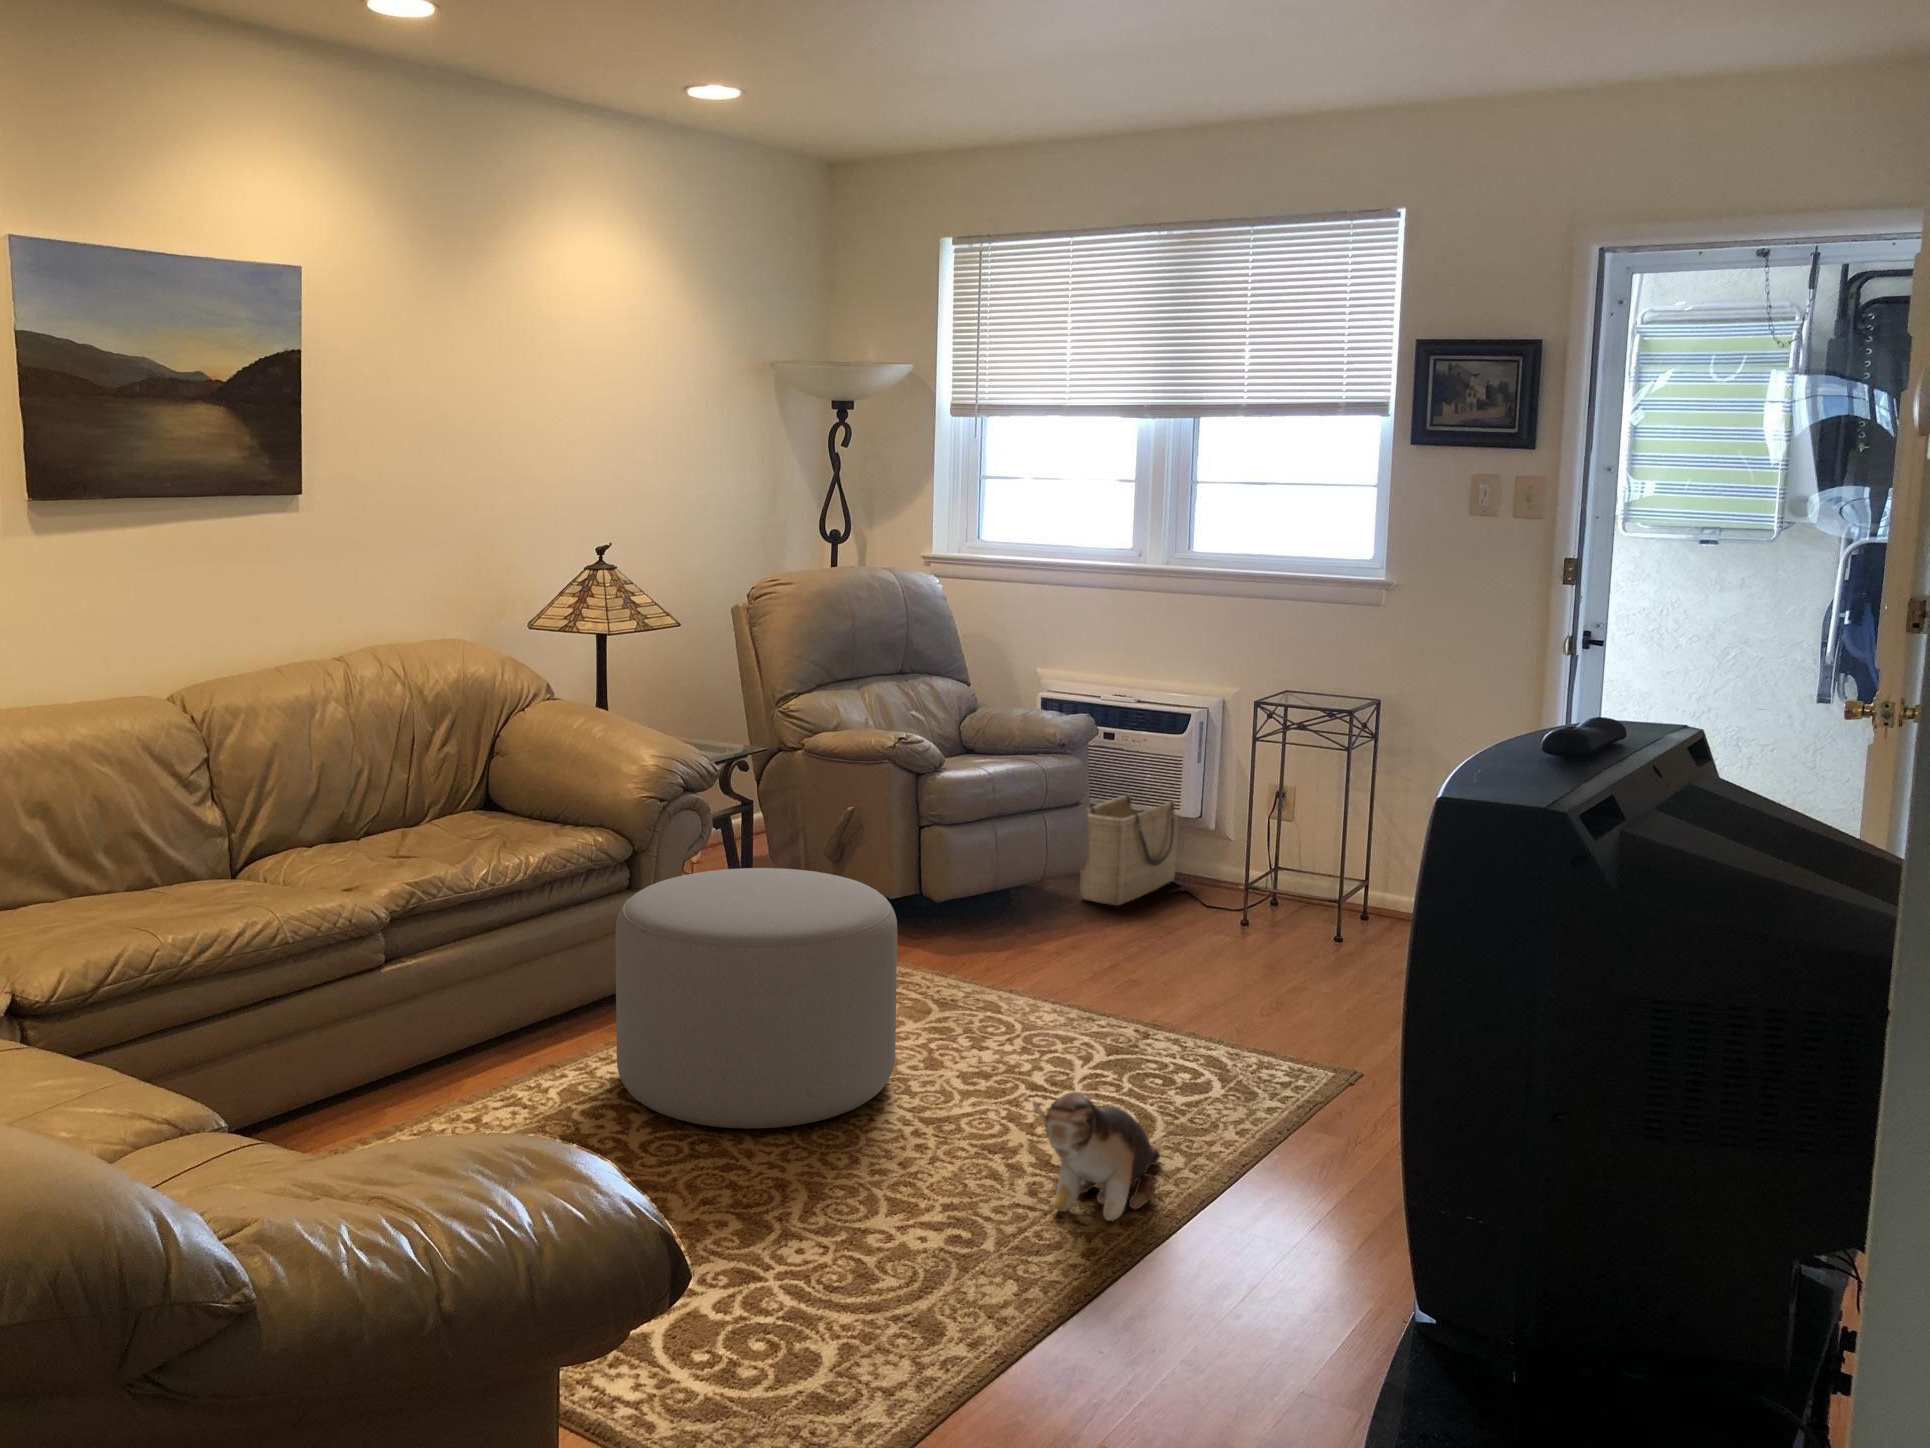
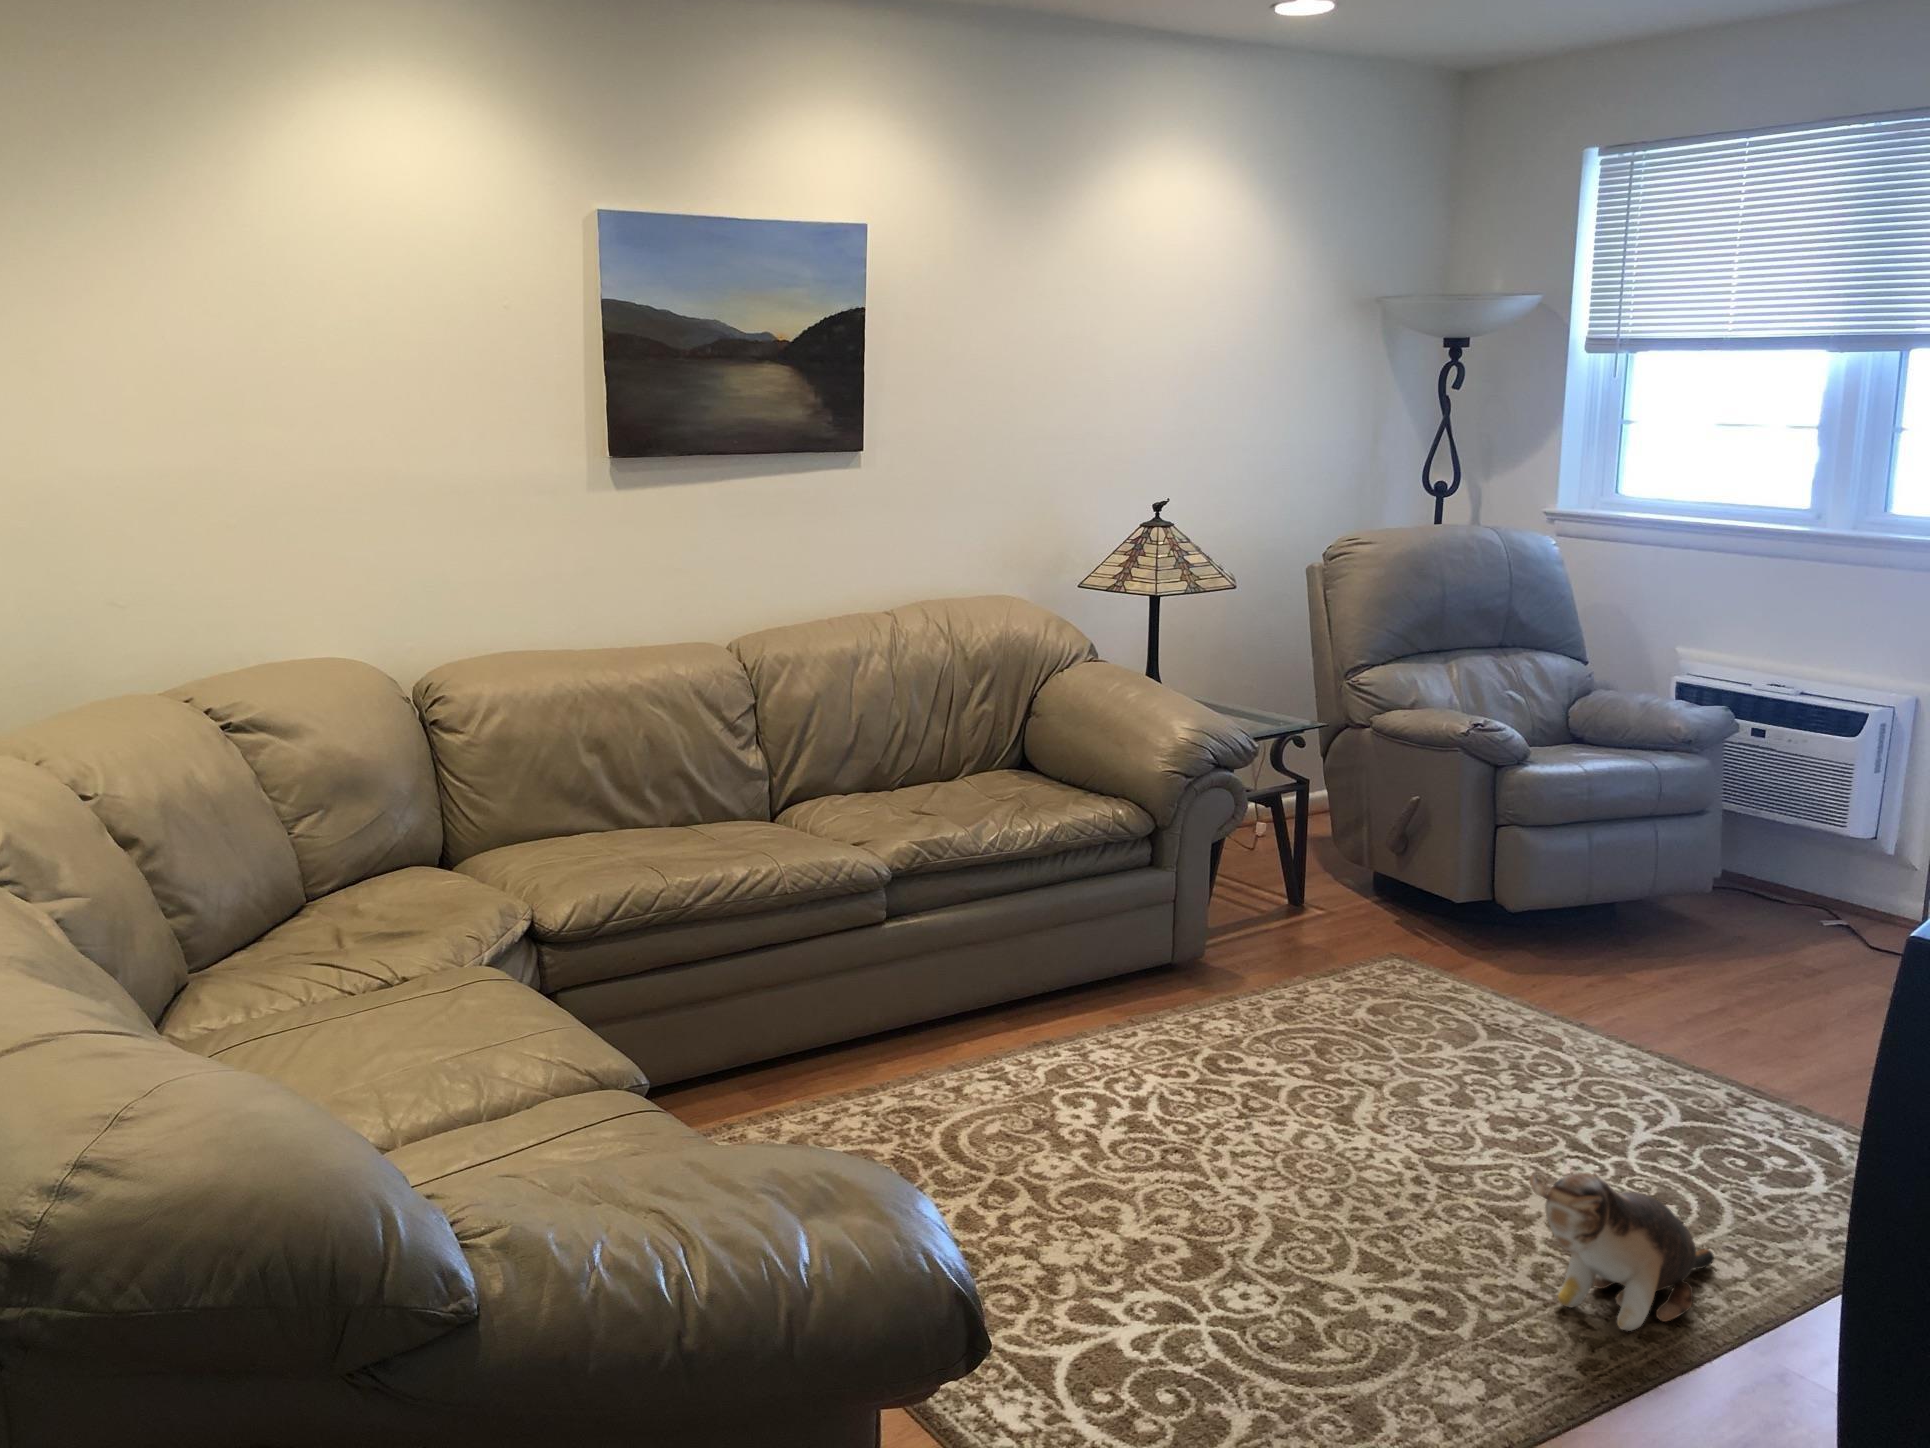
basket: present [1081,795,1178,905] -> none [1703,800,1850,934]
ottoman: present [616,868,897,1129] -> none [1105,859,1419,1149]

